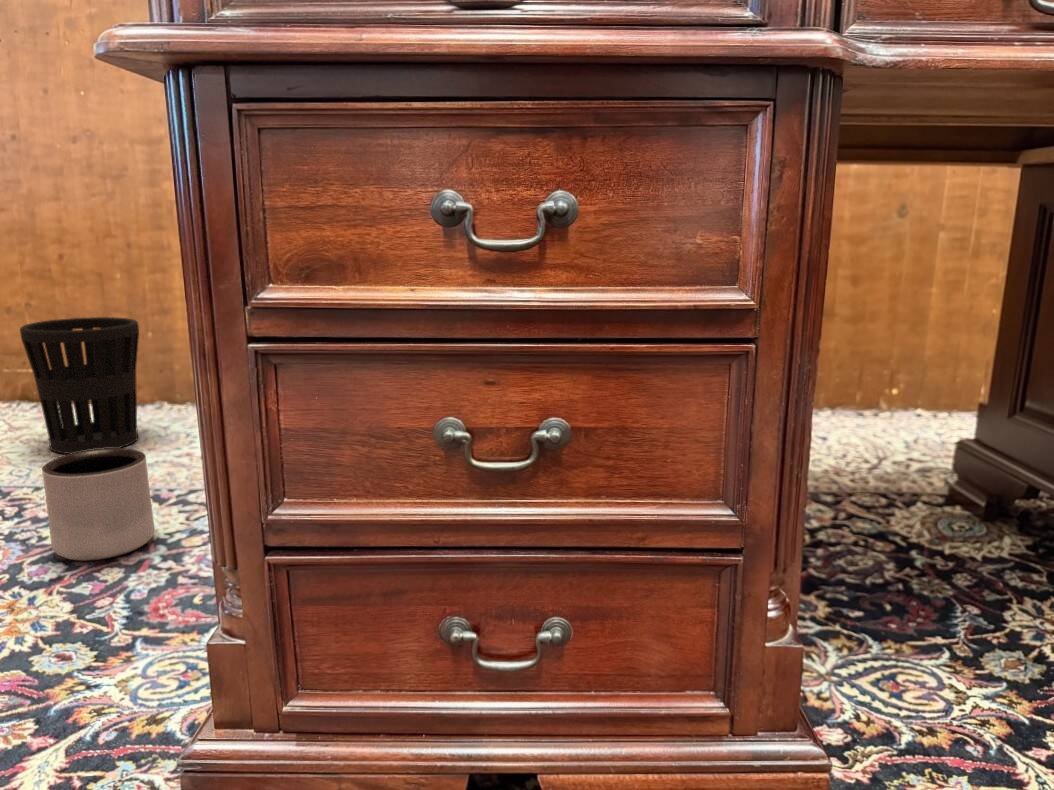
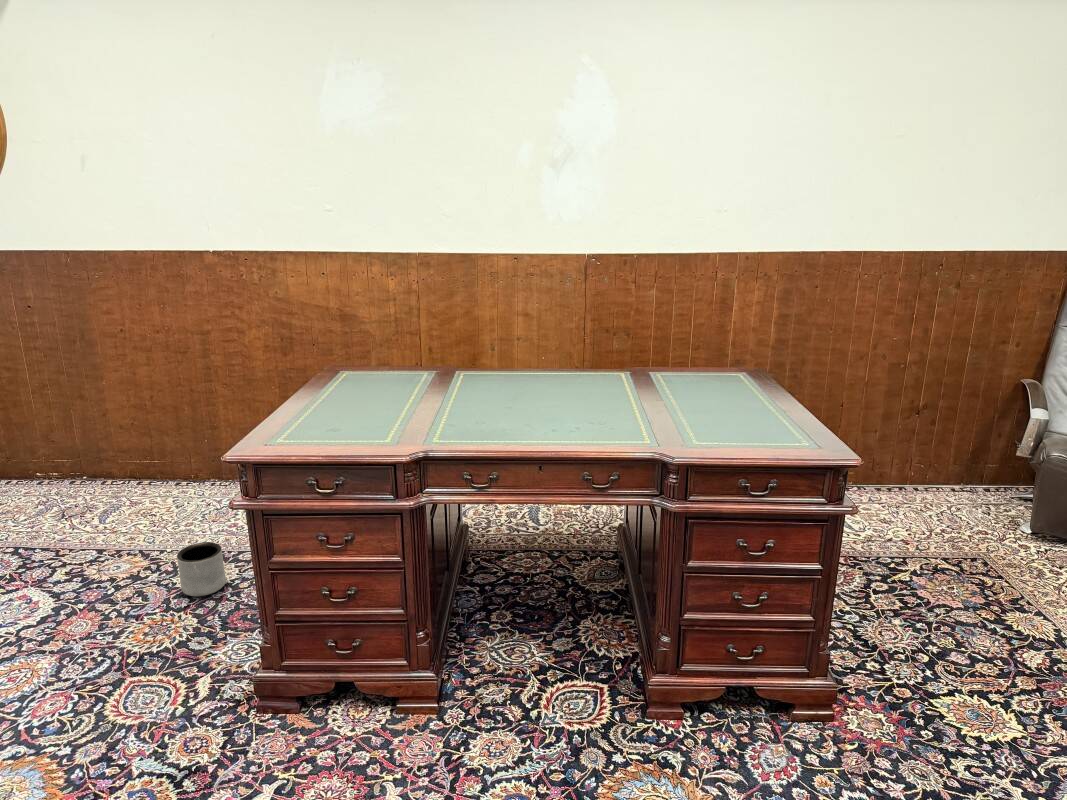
wastebasket: present [20,317,139,454] -> none [144,447,206,526]

